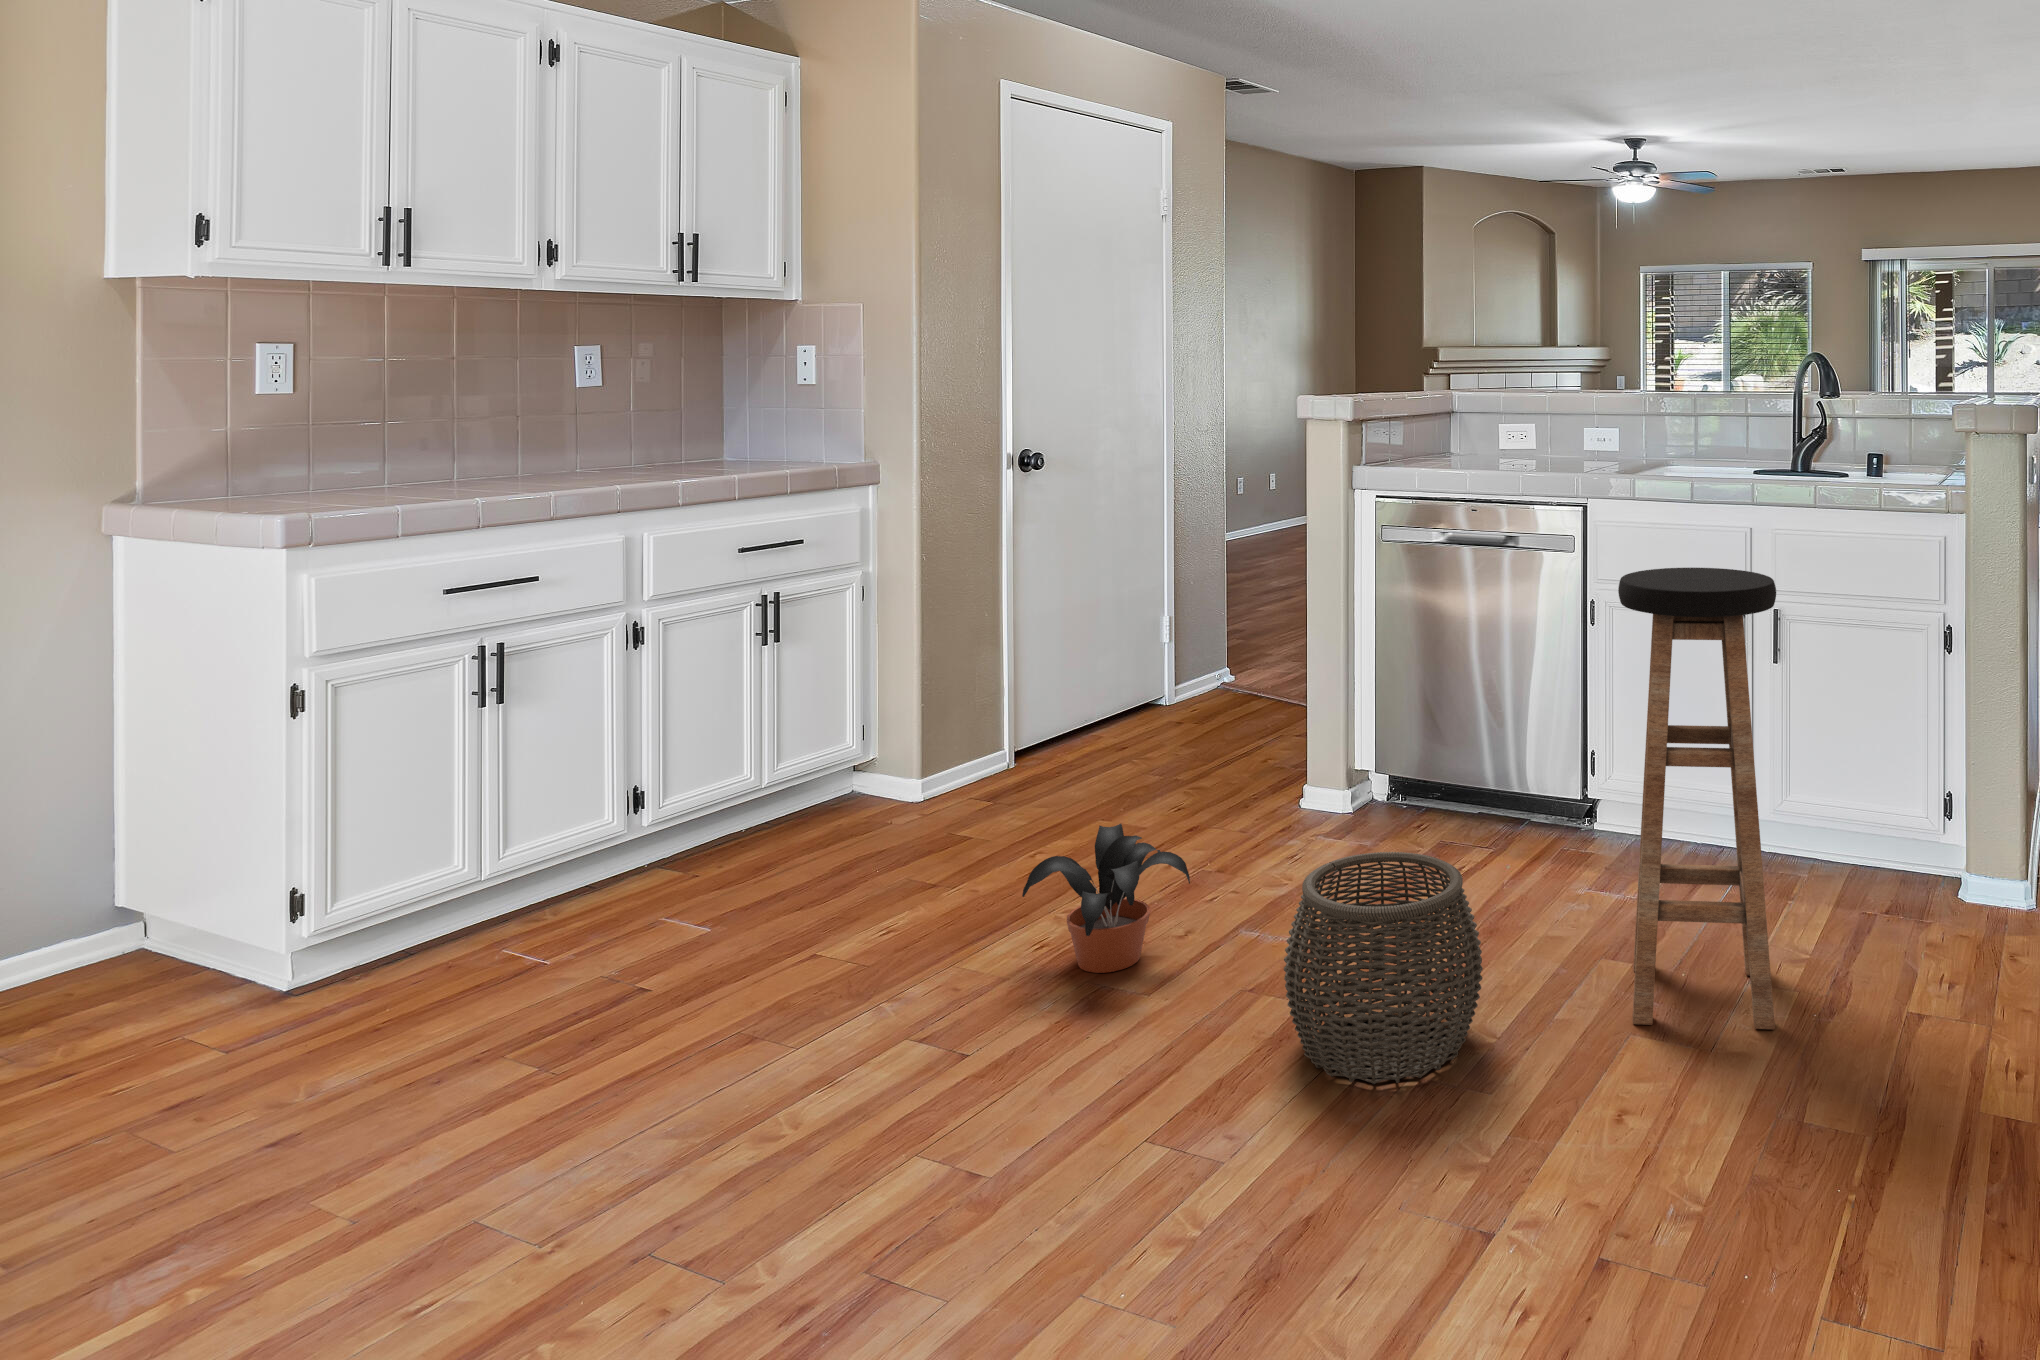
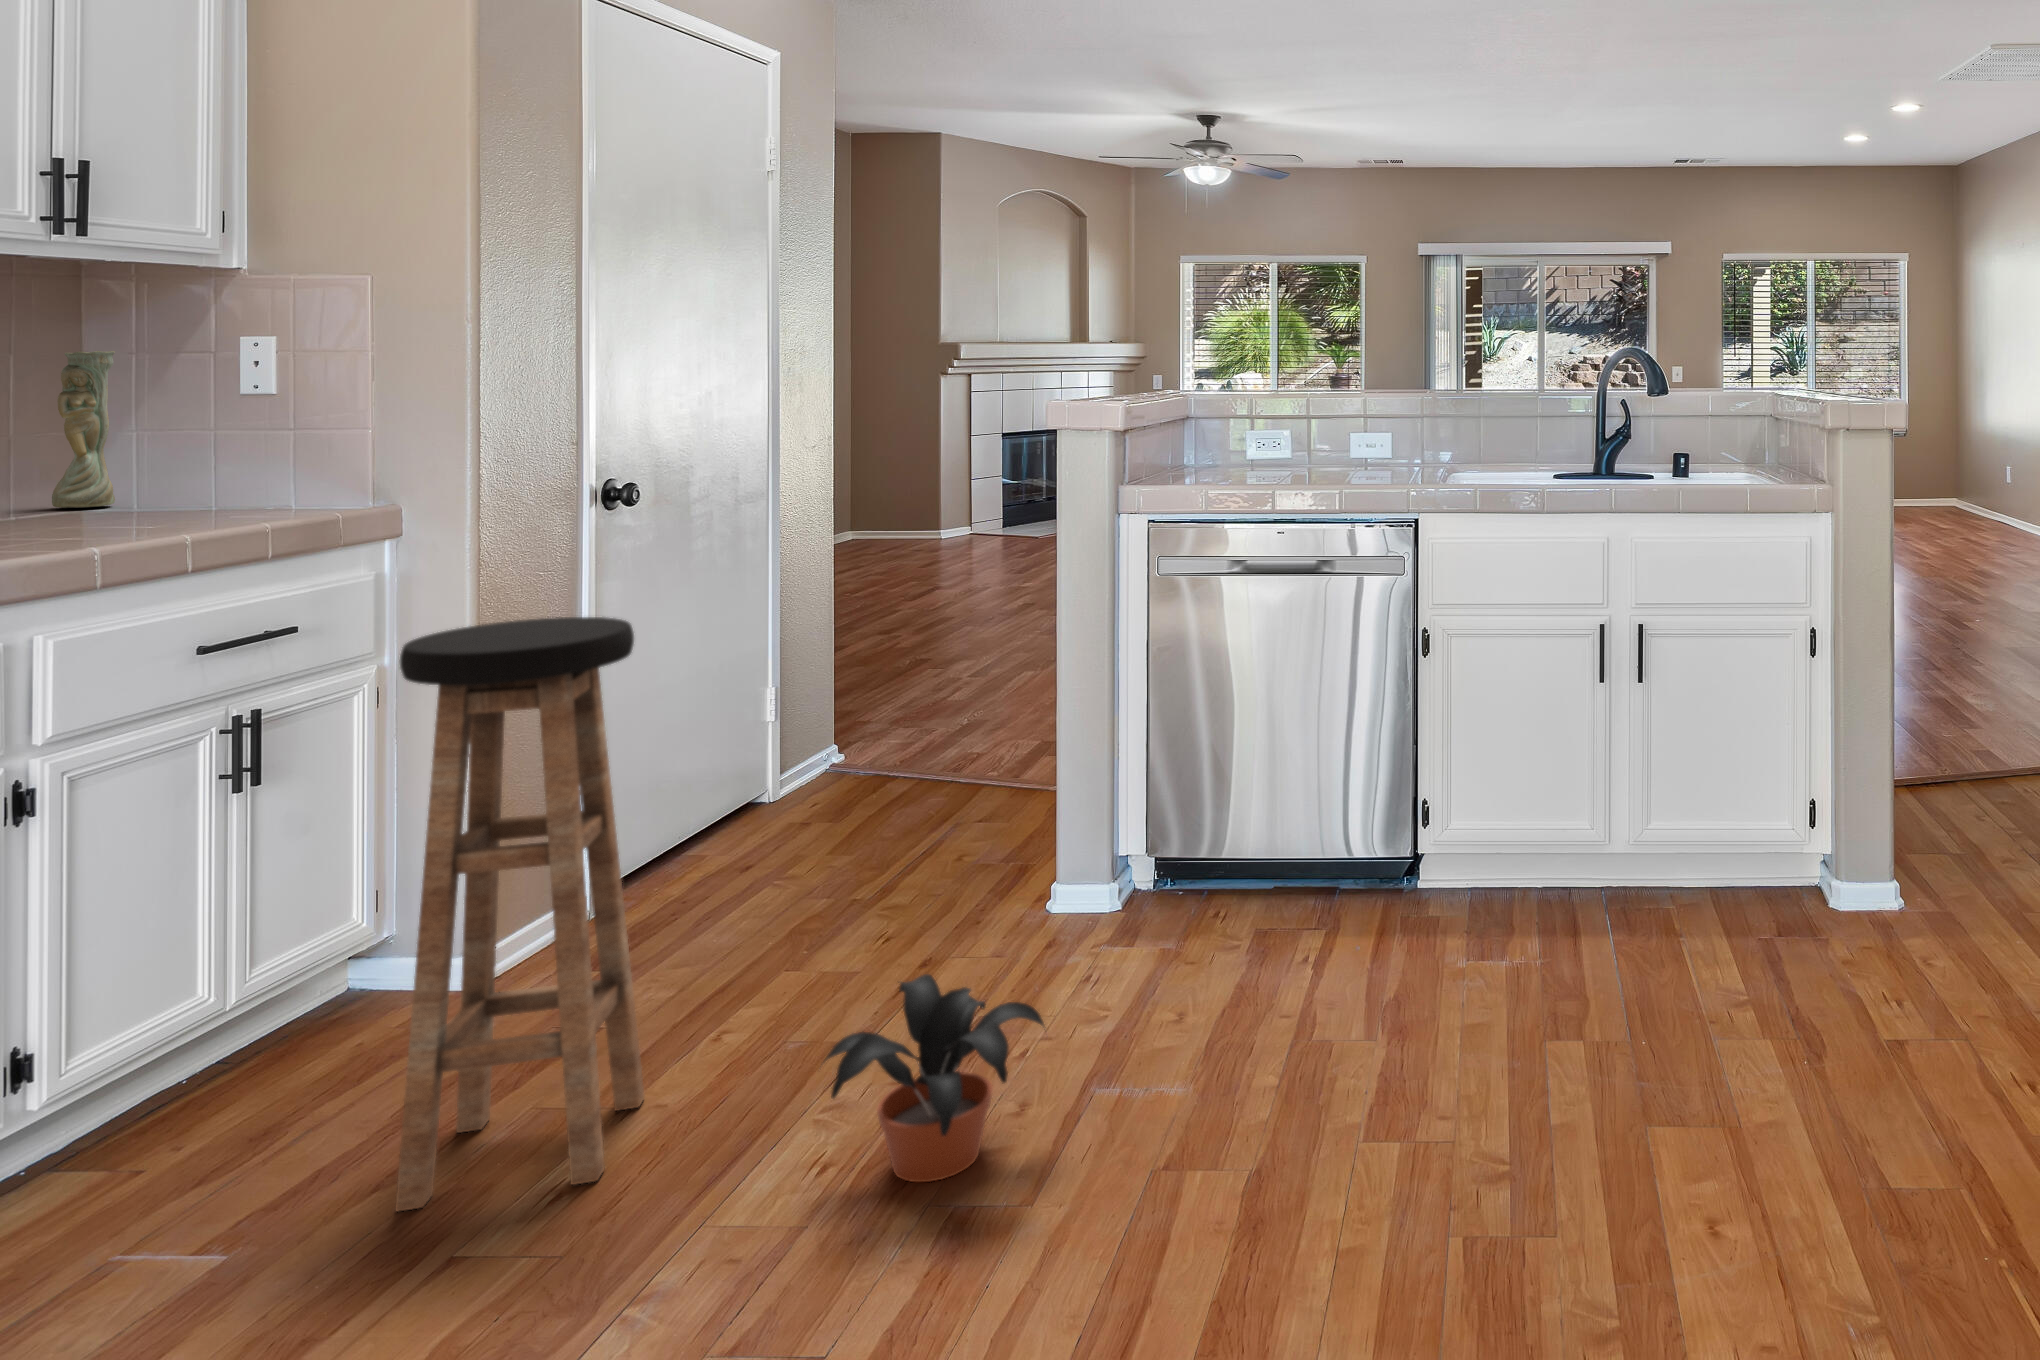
vase: none [701,355,736,457] -> present [52,351,115,508]
bar stool: present [1618,568,1776,1029] -> present [395,617,644,1211]
woven basket: present [1284,852,1483,1084] -> none [1256,955,1502,1255]

